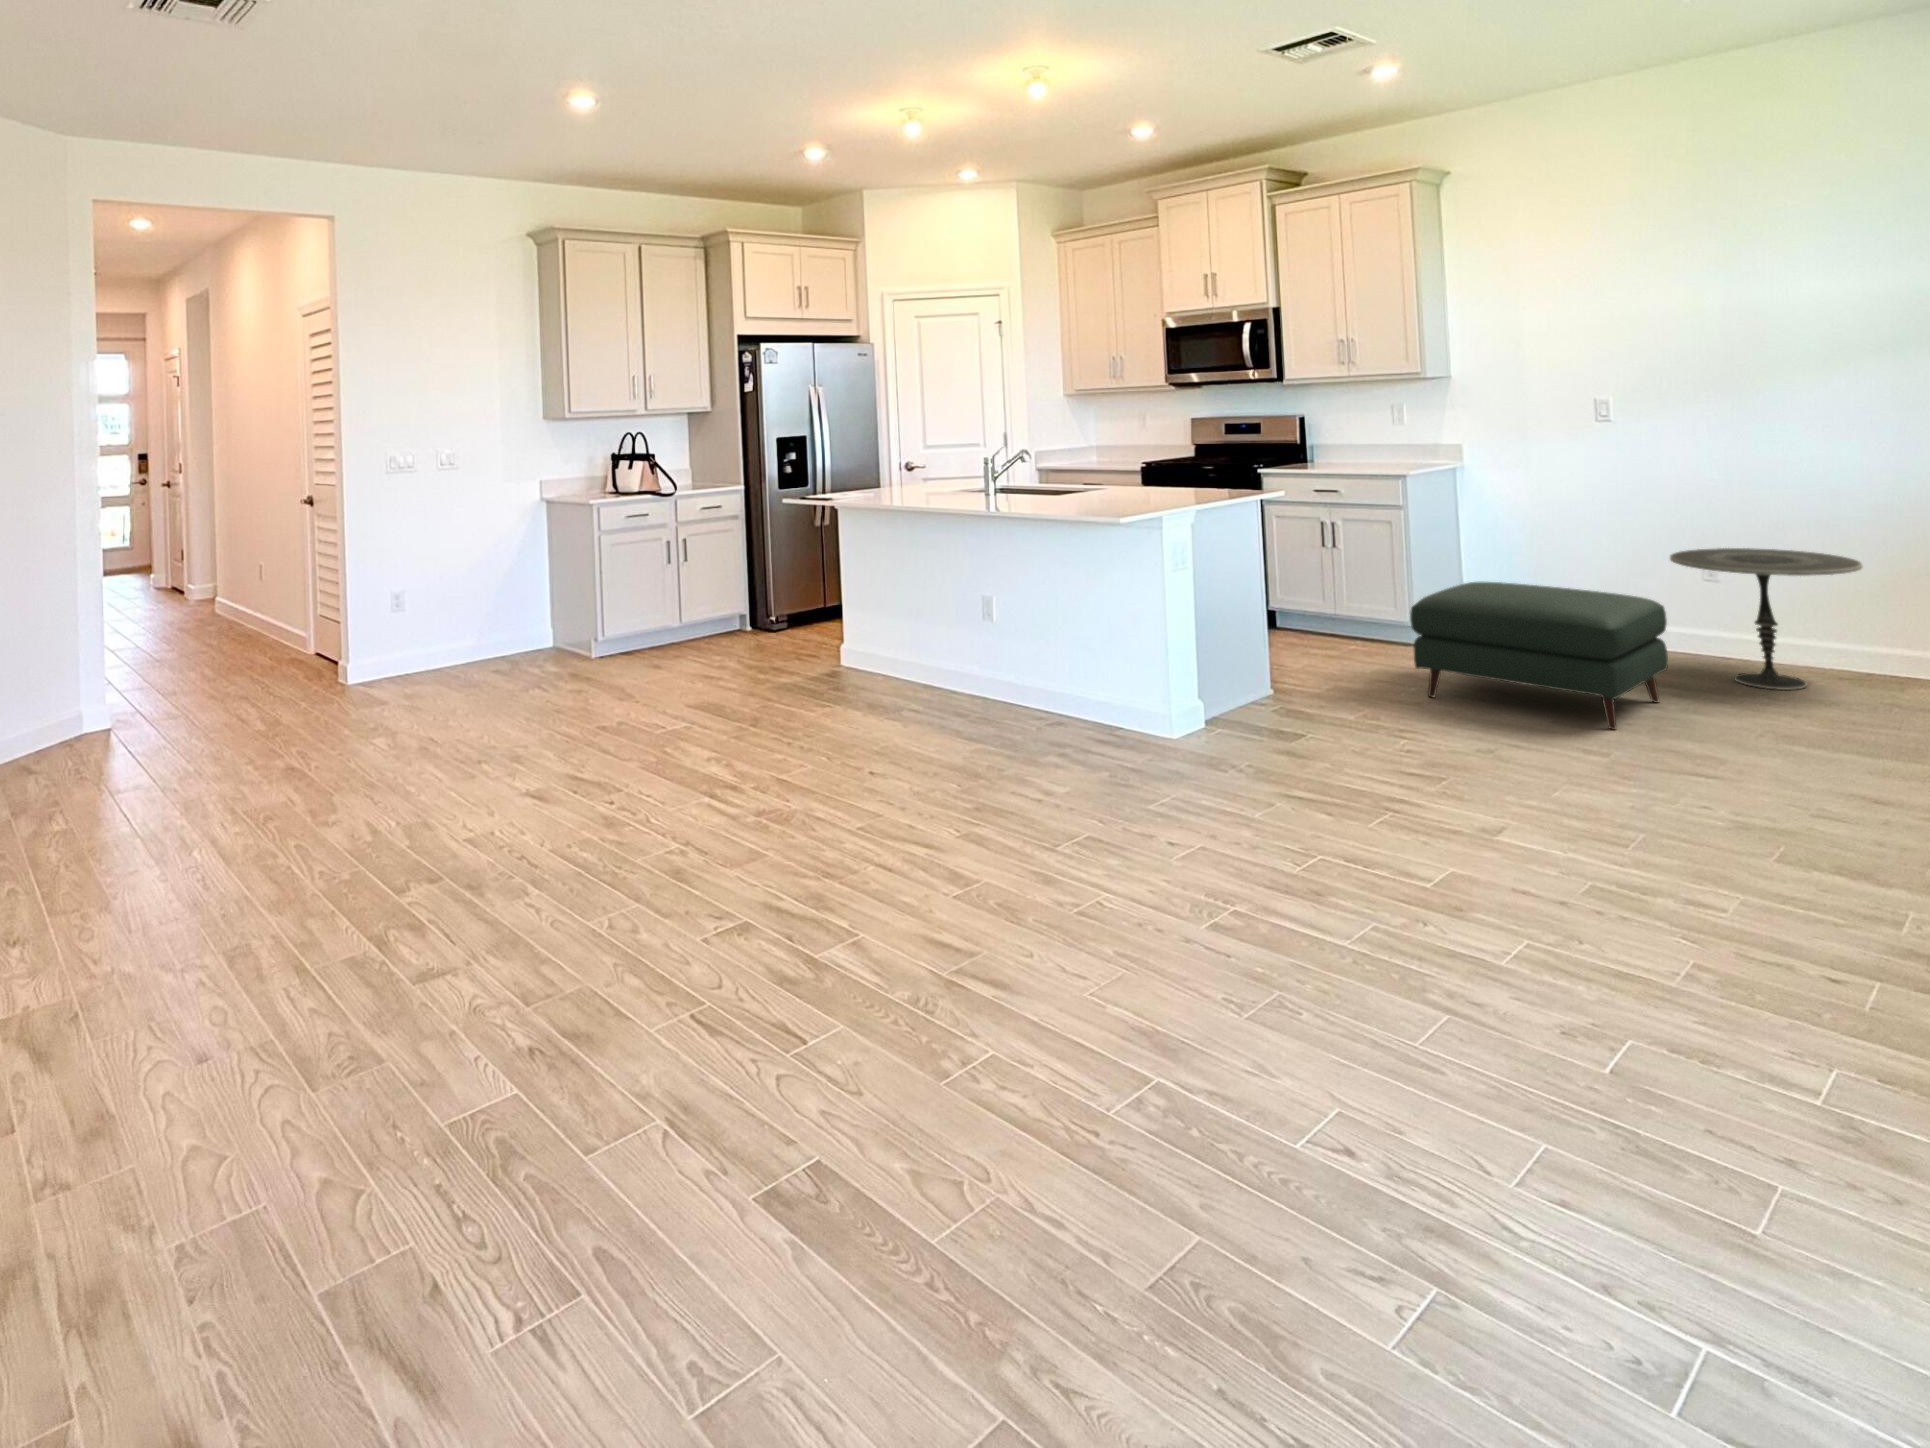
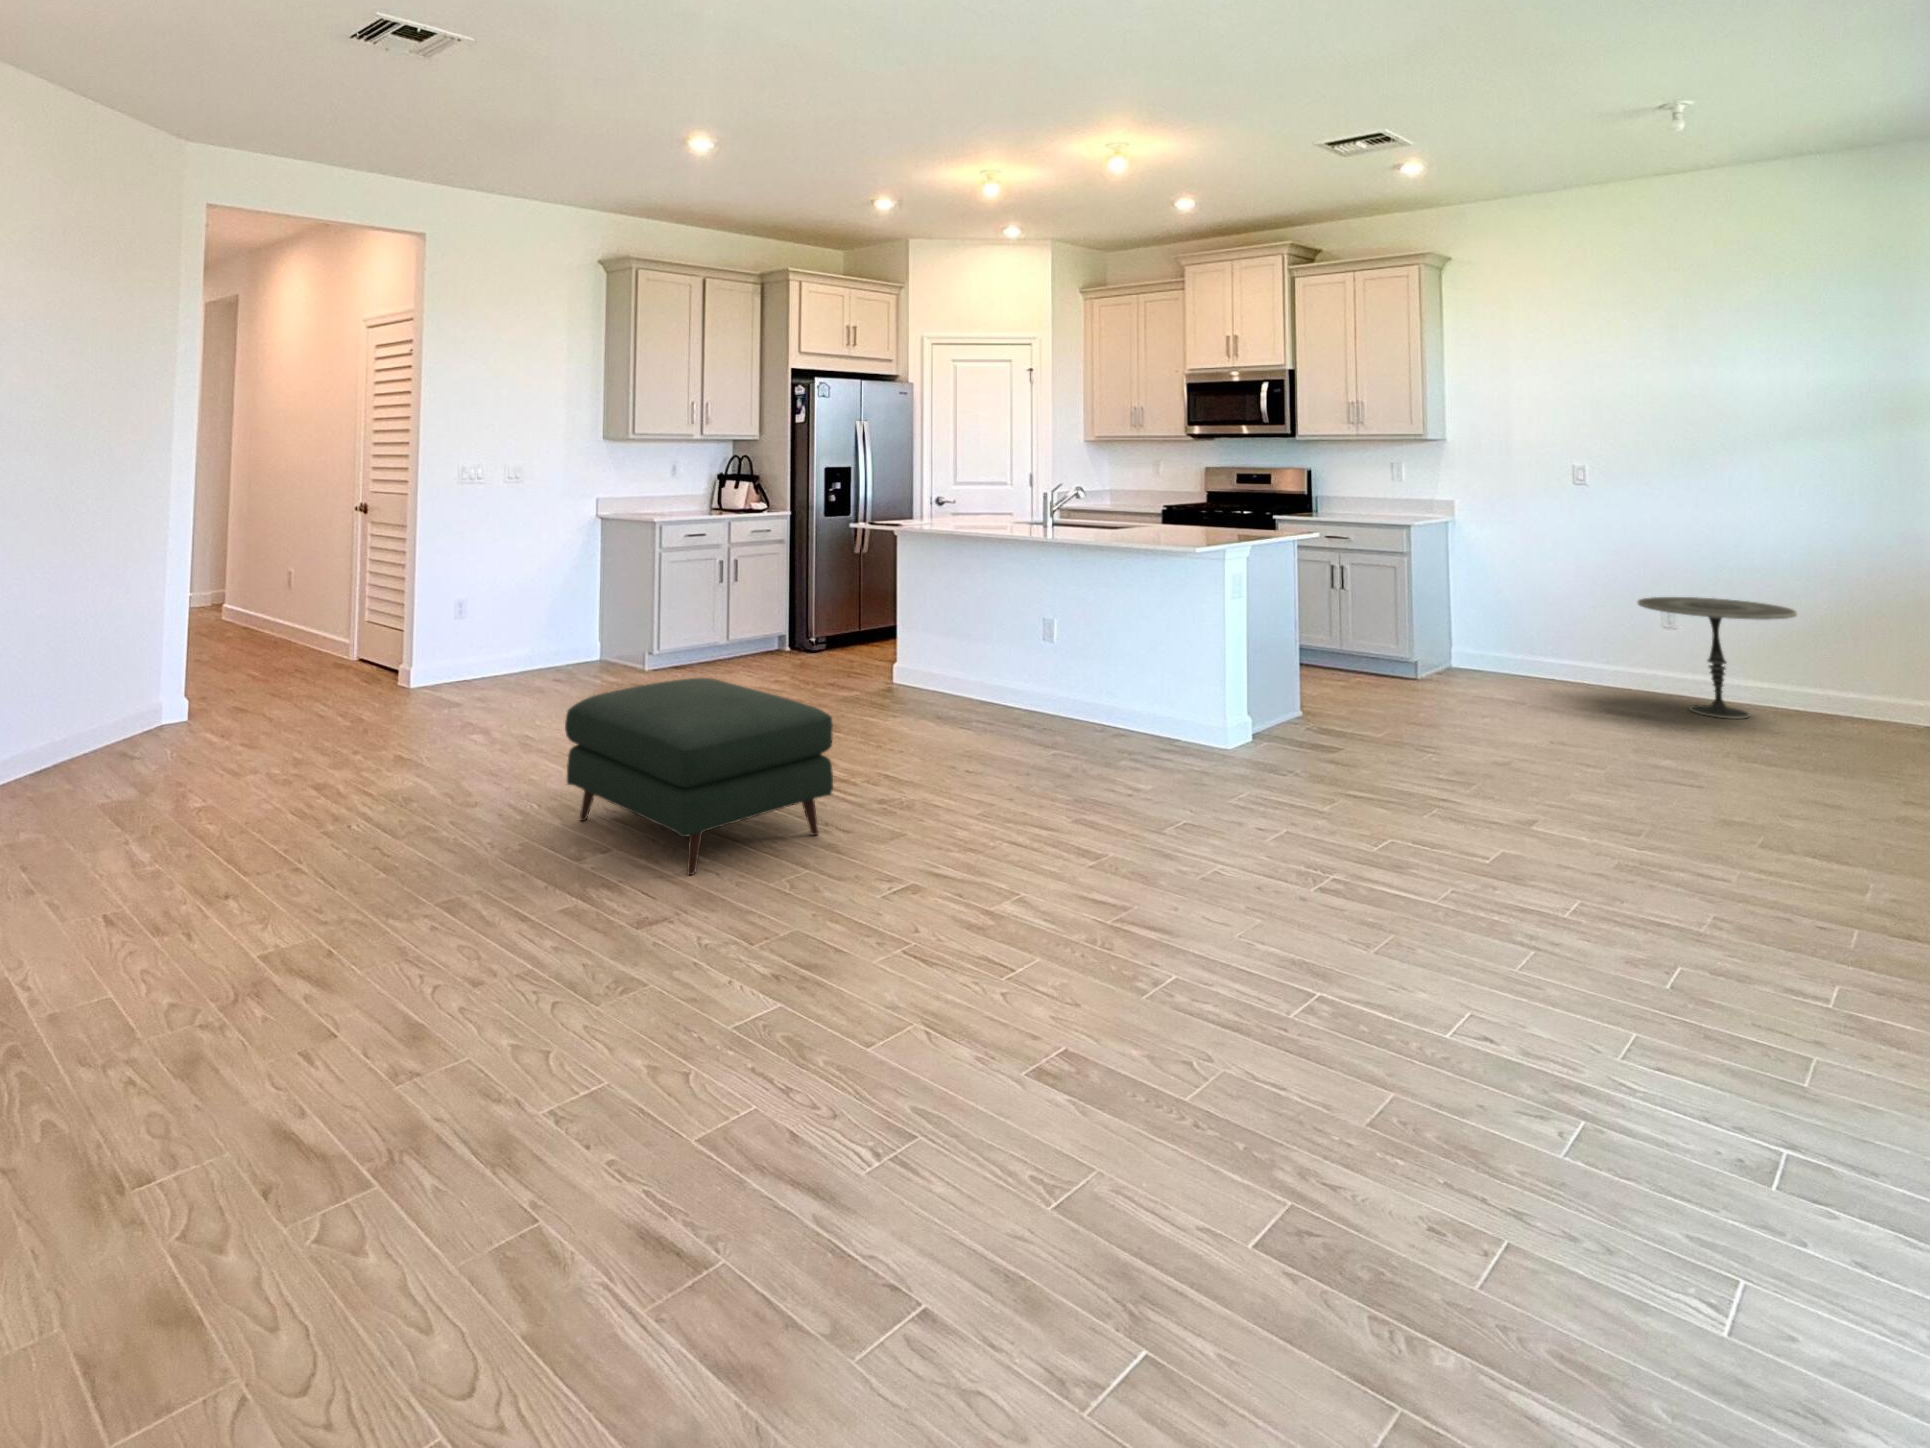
ottoman: present [1410,582,1668,730] -> present [565,678,833,875]

